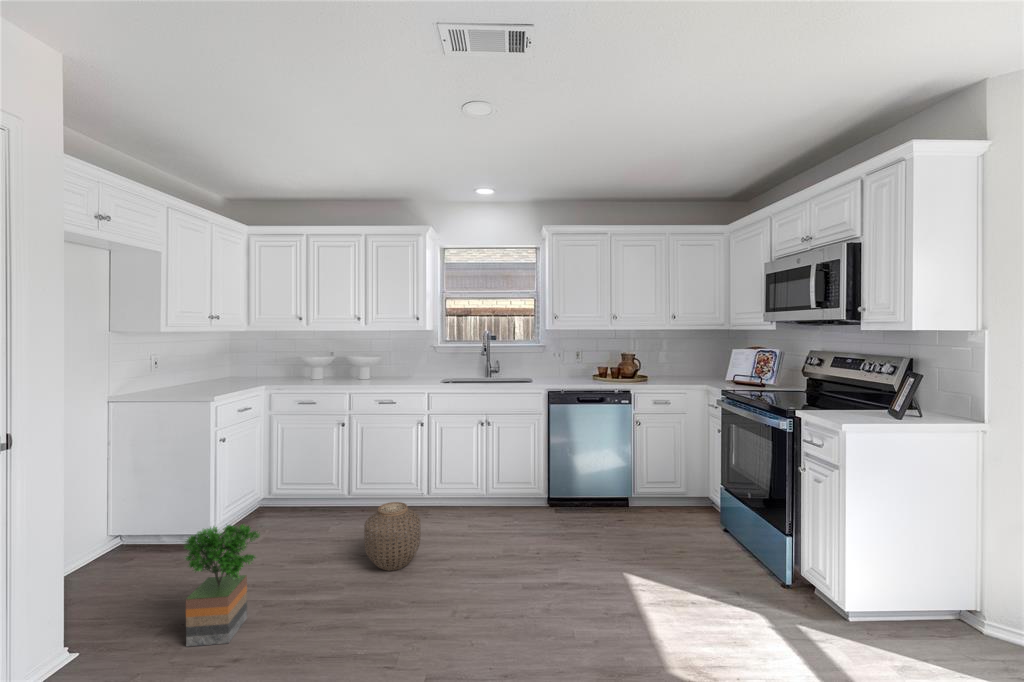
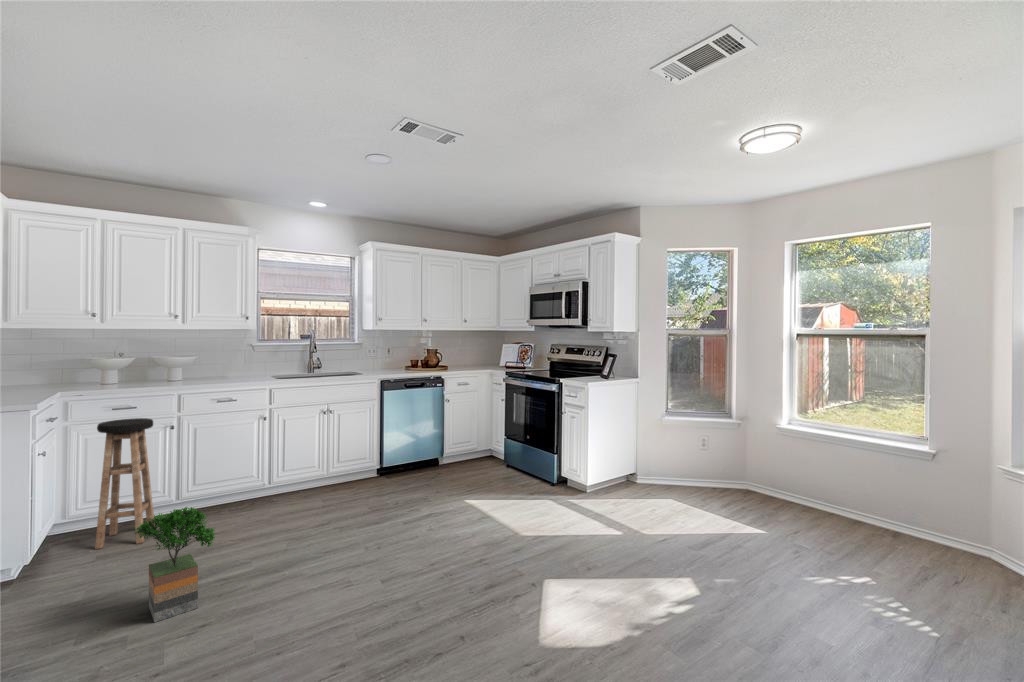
bar stool: none [267,414,320,533] -> present [95,418,154,549]
woven basket: present [364,502,420,571] -> none [260,481,312,539]

